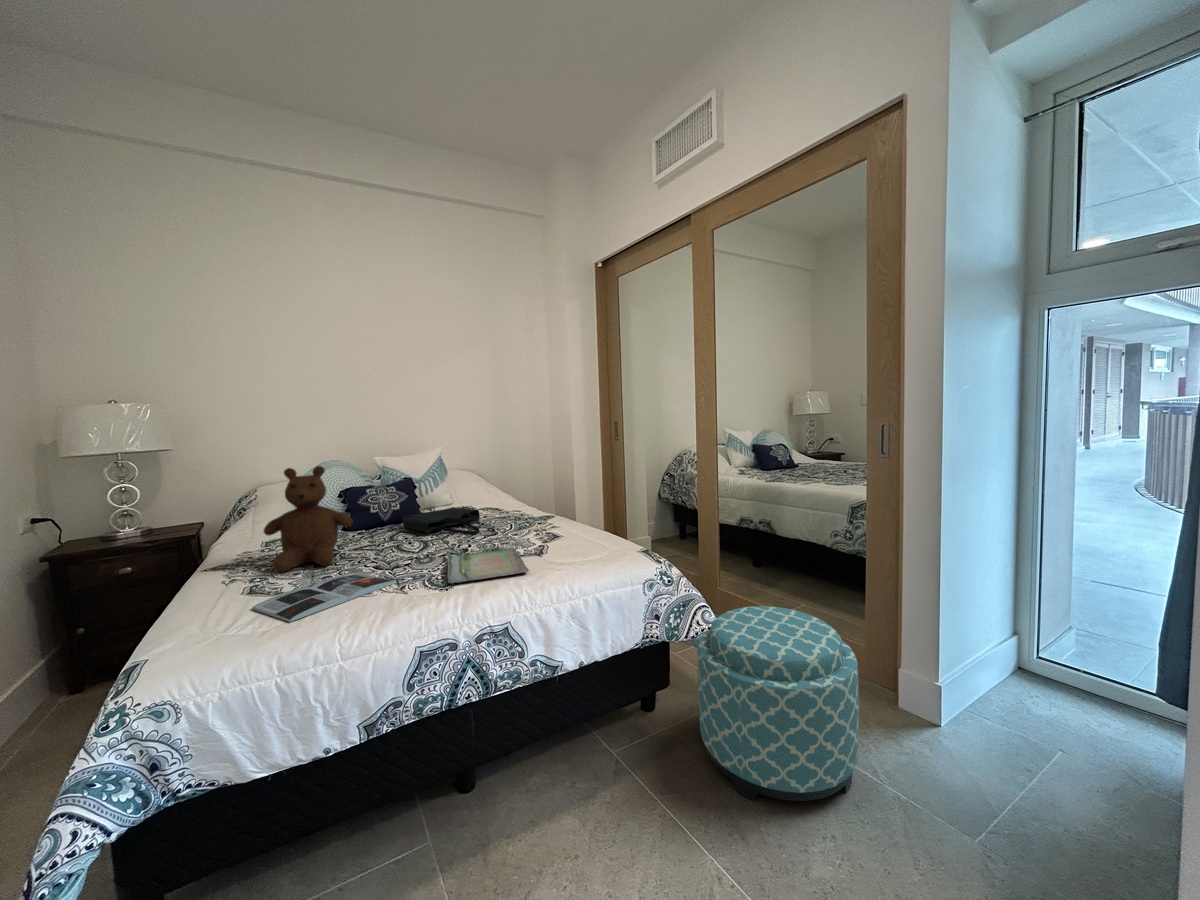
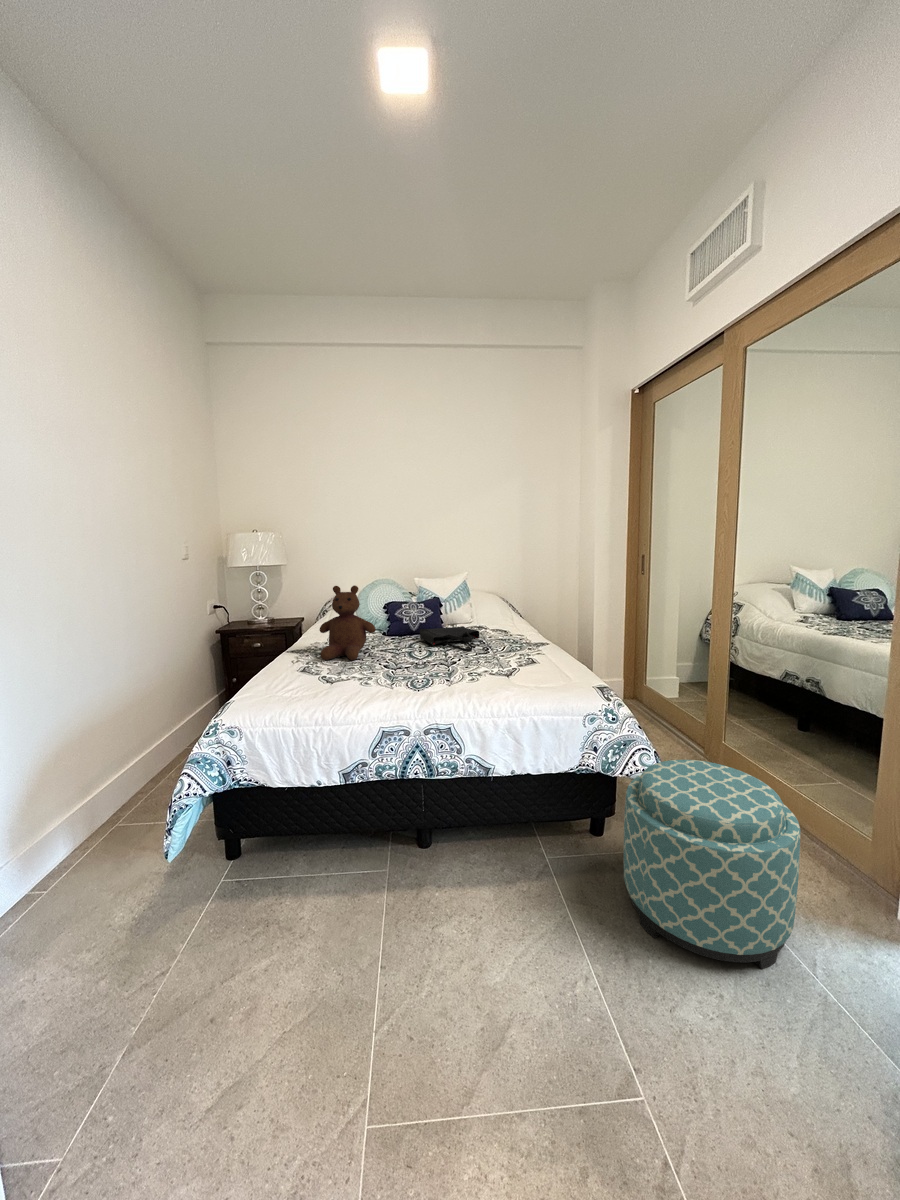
tray: present [447,543,529,584] -> none [417,660,486,687]
magazine: present [252,573,397,622] -> none [296,668,387,693]

